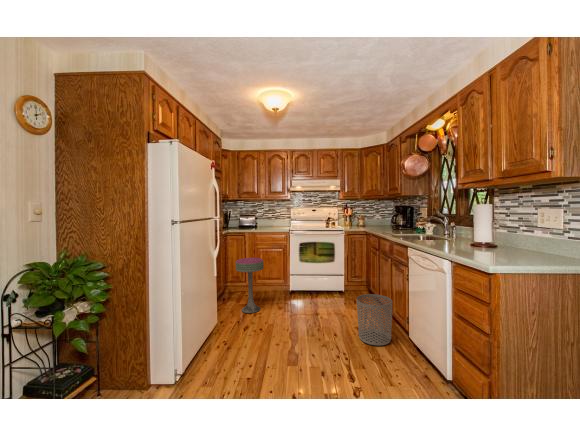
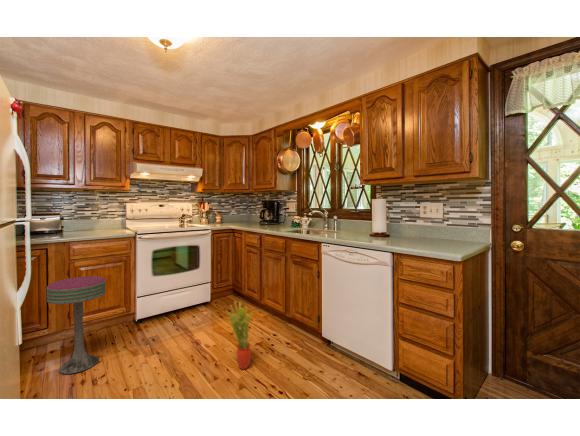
potted plant: none [321,288,340,341] -> present [228,302,253,369]
waste bin: present [357,294,392,346] -> none [265,298,304,358]

